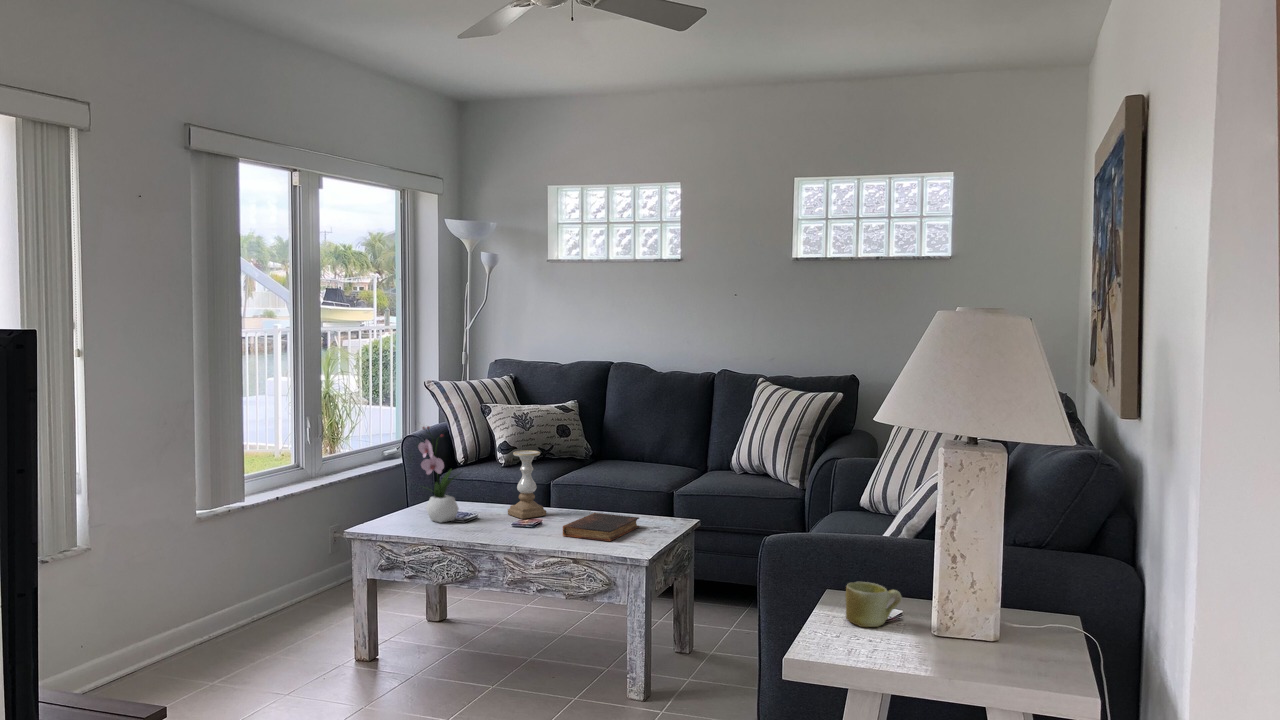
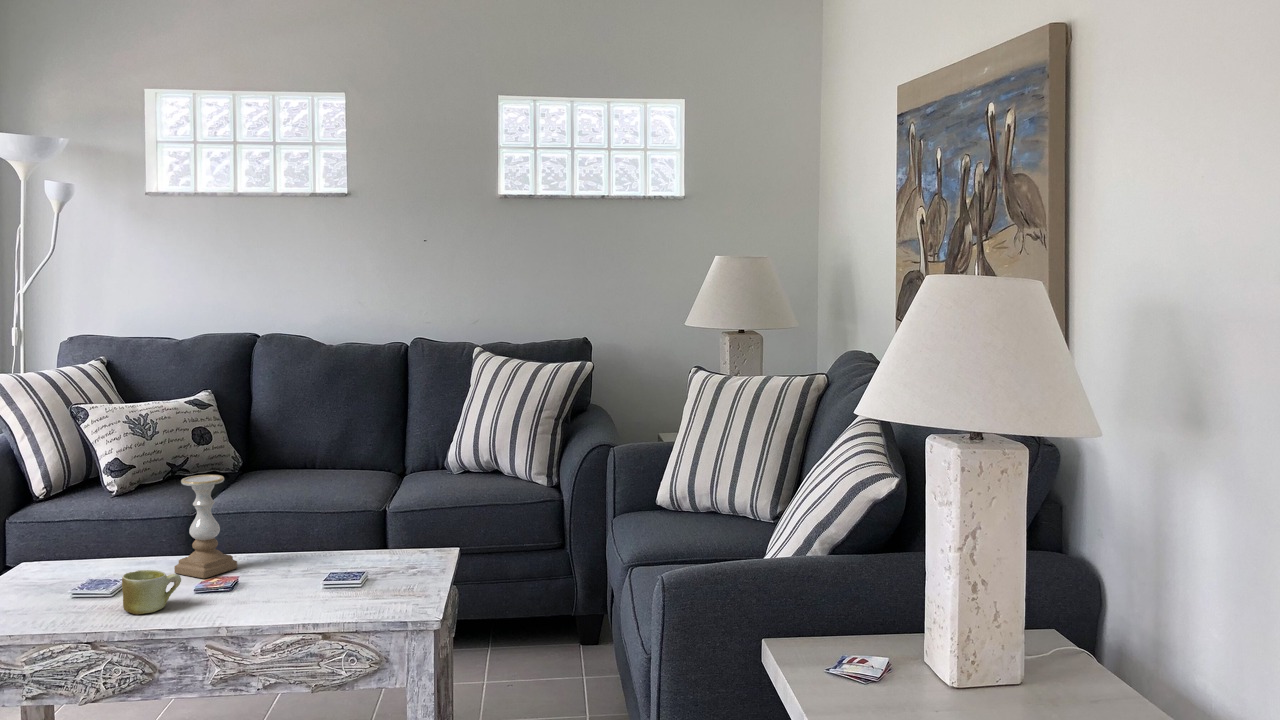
flower arrangement: present [418,426,459,523] -> none [27,452,106,602]
book: present [563,513,639,541] -> none [289,557,389,599]
mug: present [846,582,902,627] -> present [122,570,181,615]

